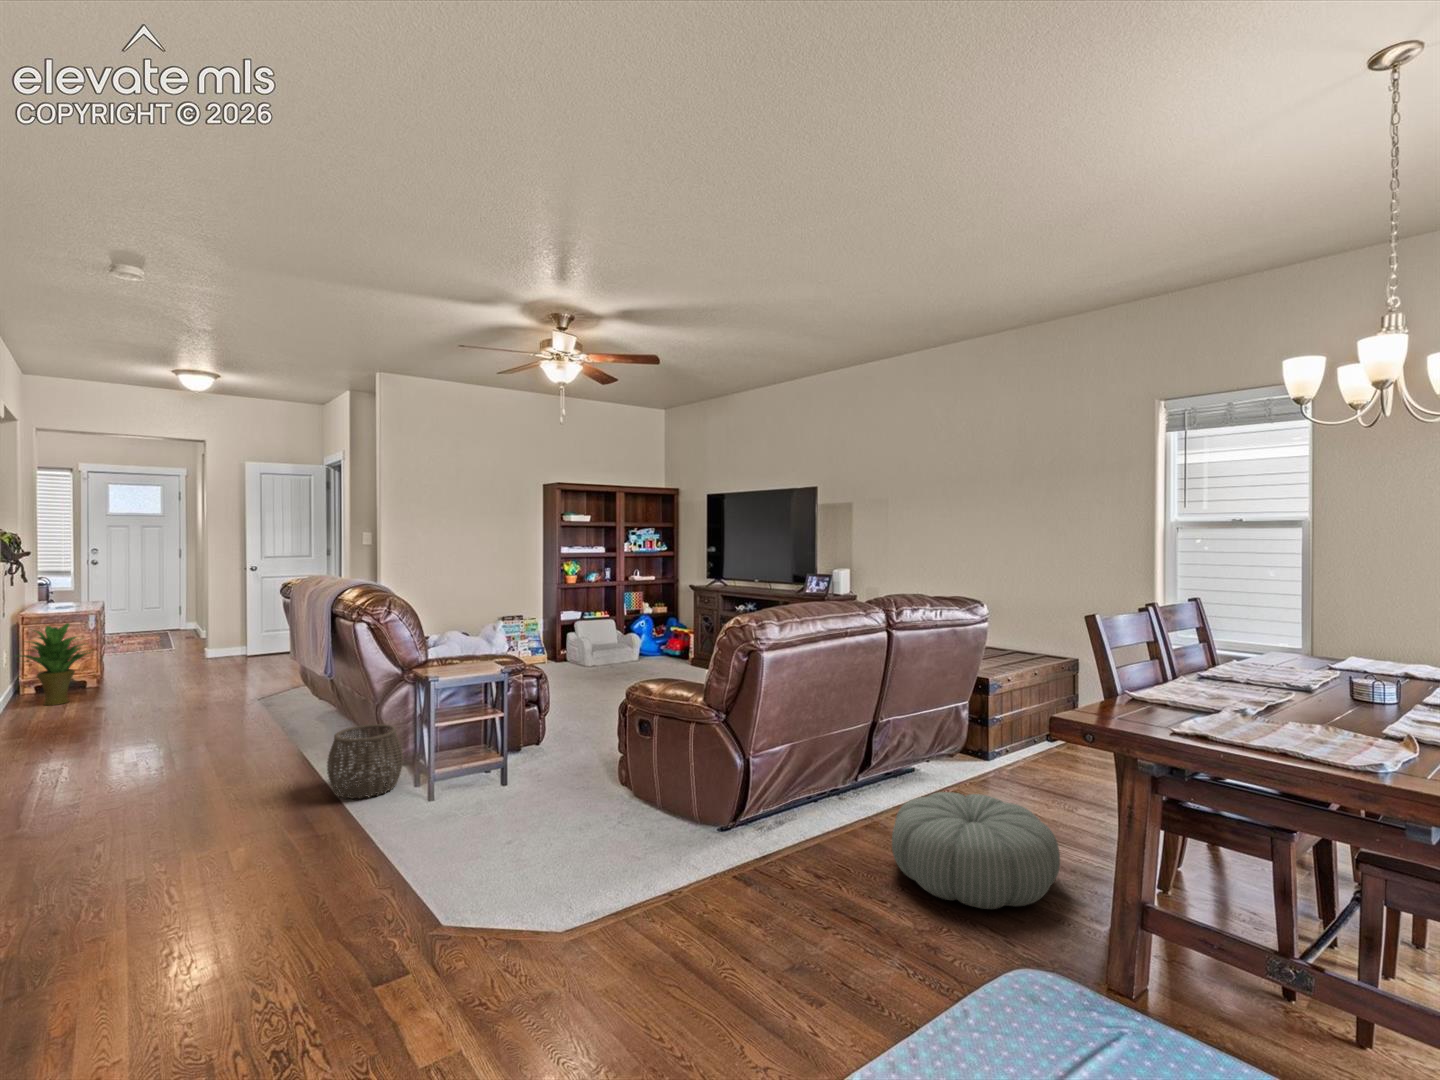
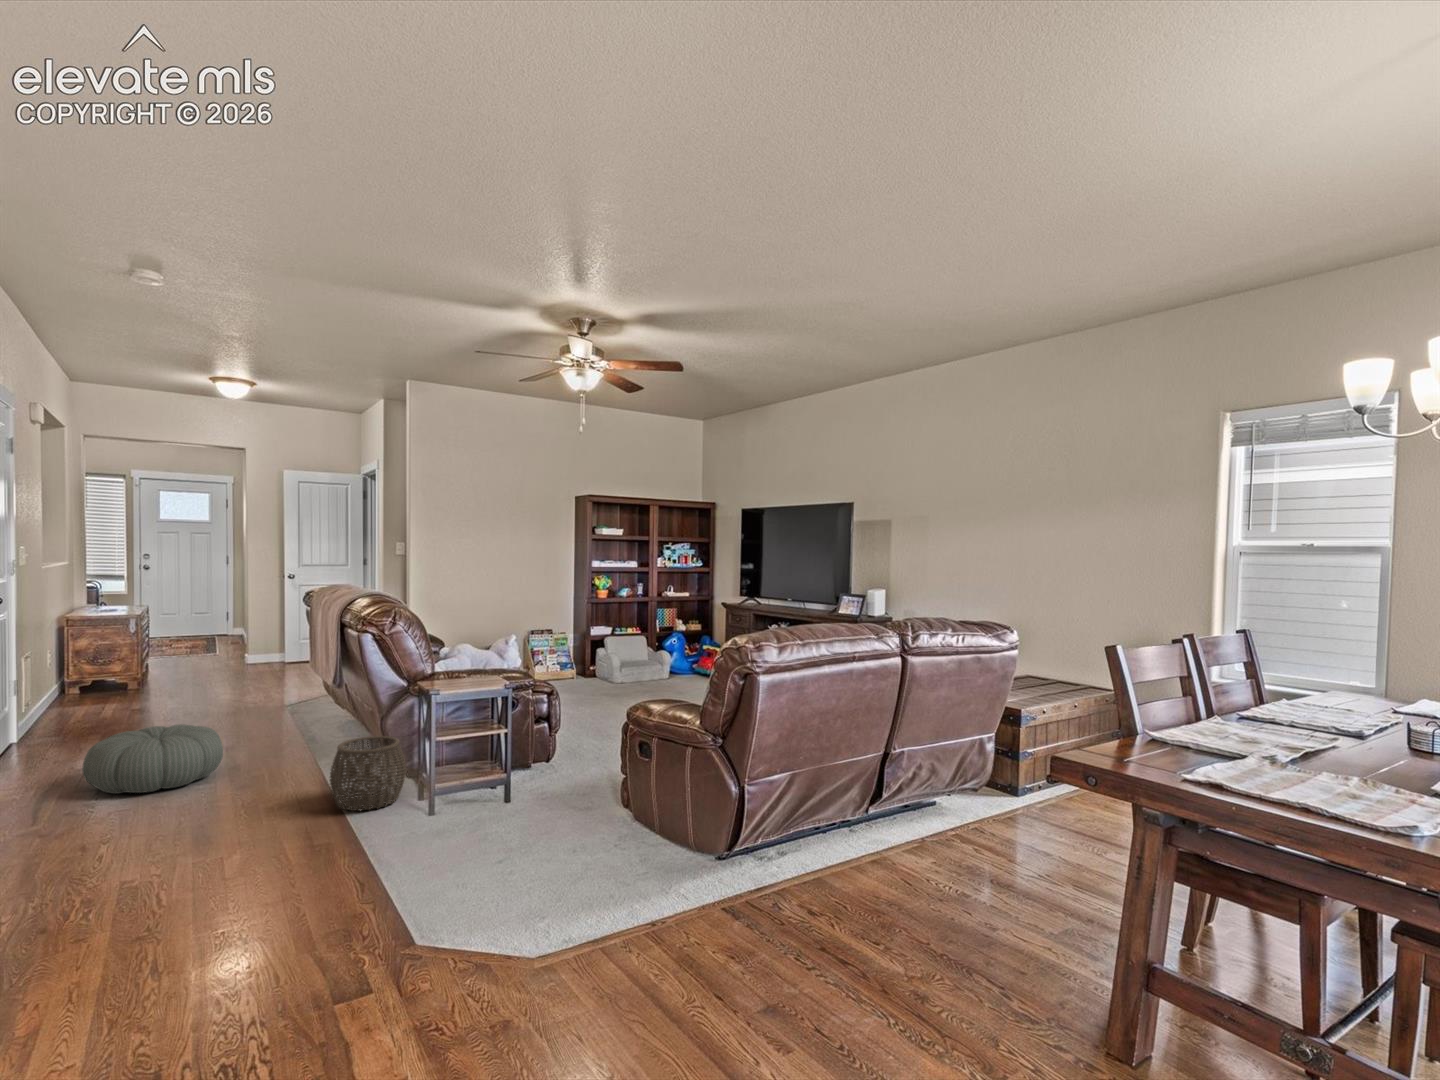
potted plant: present [17,623,91,705] -> none [56,626,132,706]
pouf: present [892,792,1060,909] -> present [82,724,223,794]

